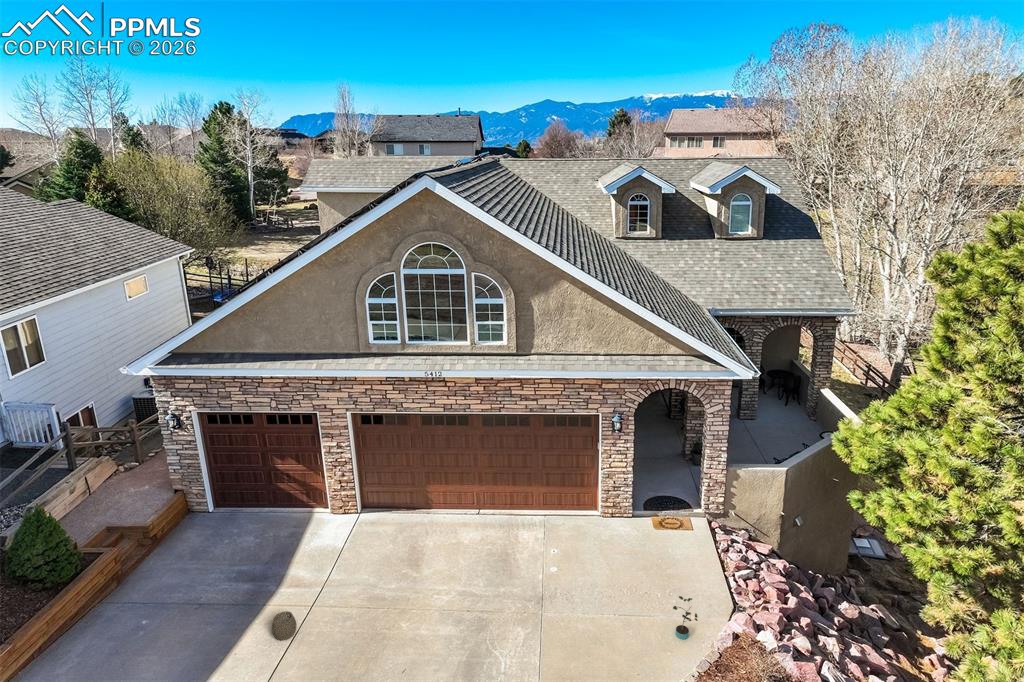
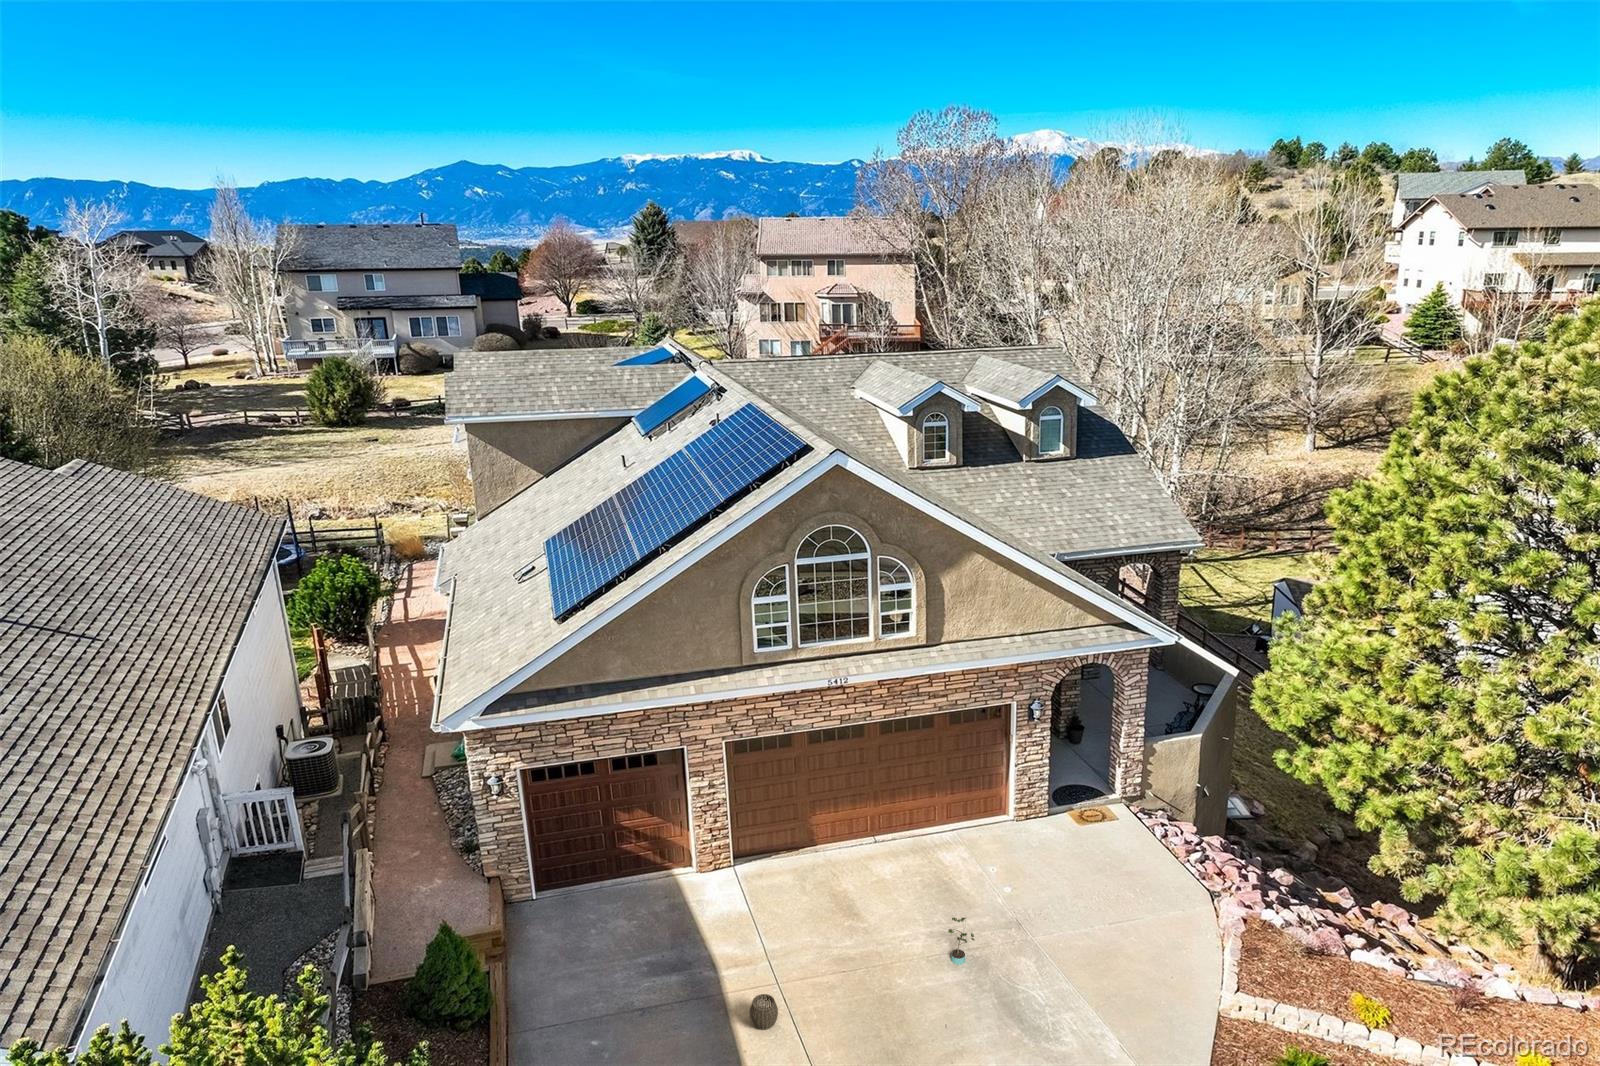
potted plant: present [673,596,698,640] -> present [949,918,975,965]

